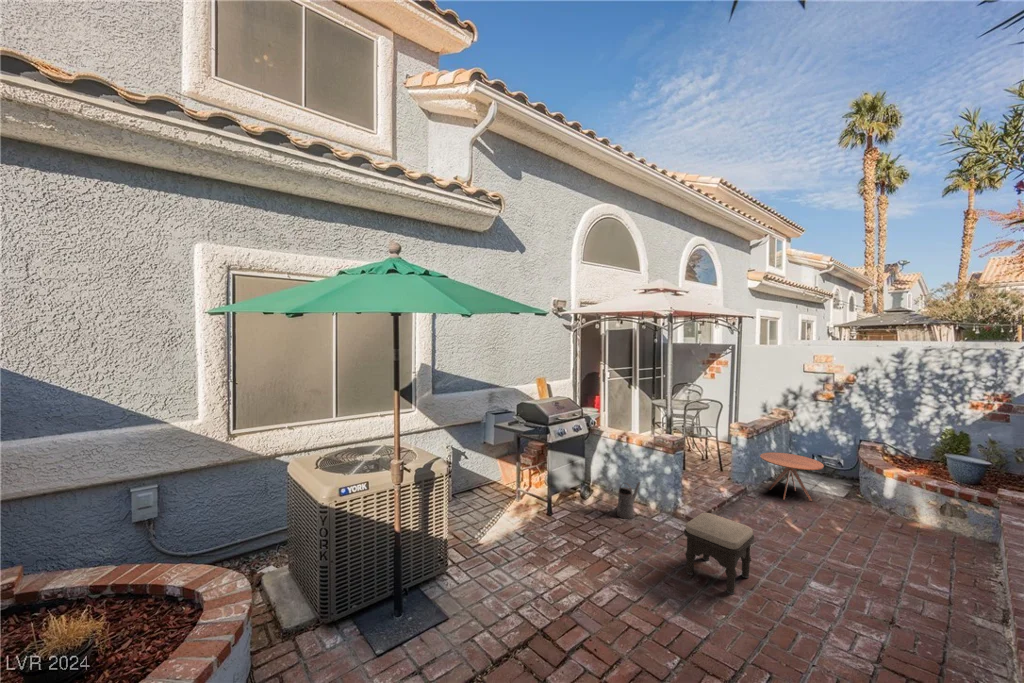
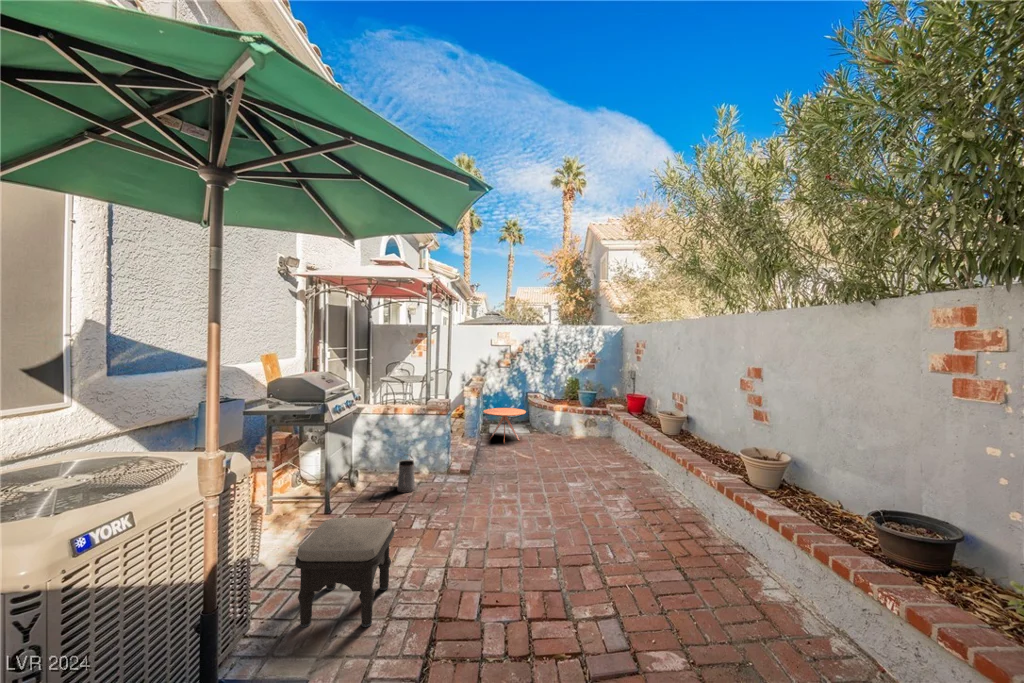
ottoman: present [684,513,754,594] -> present [295,518,394,627]

